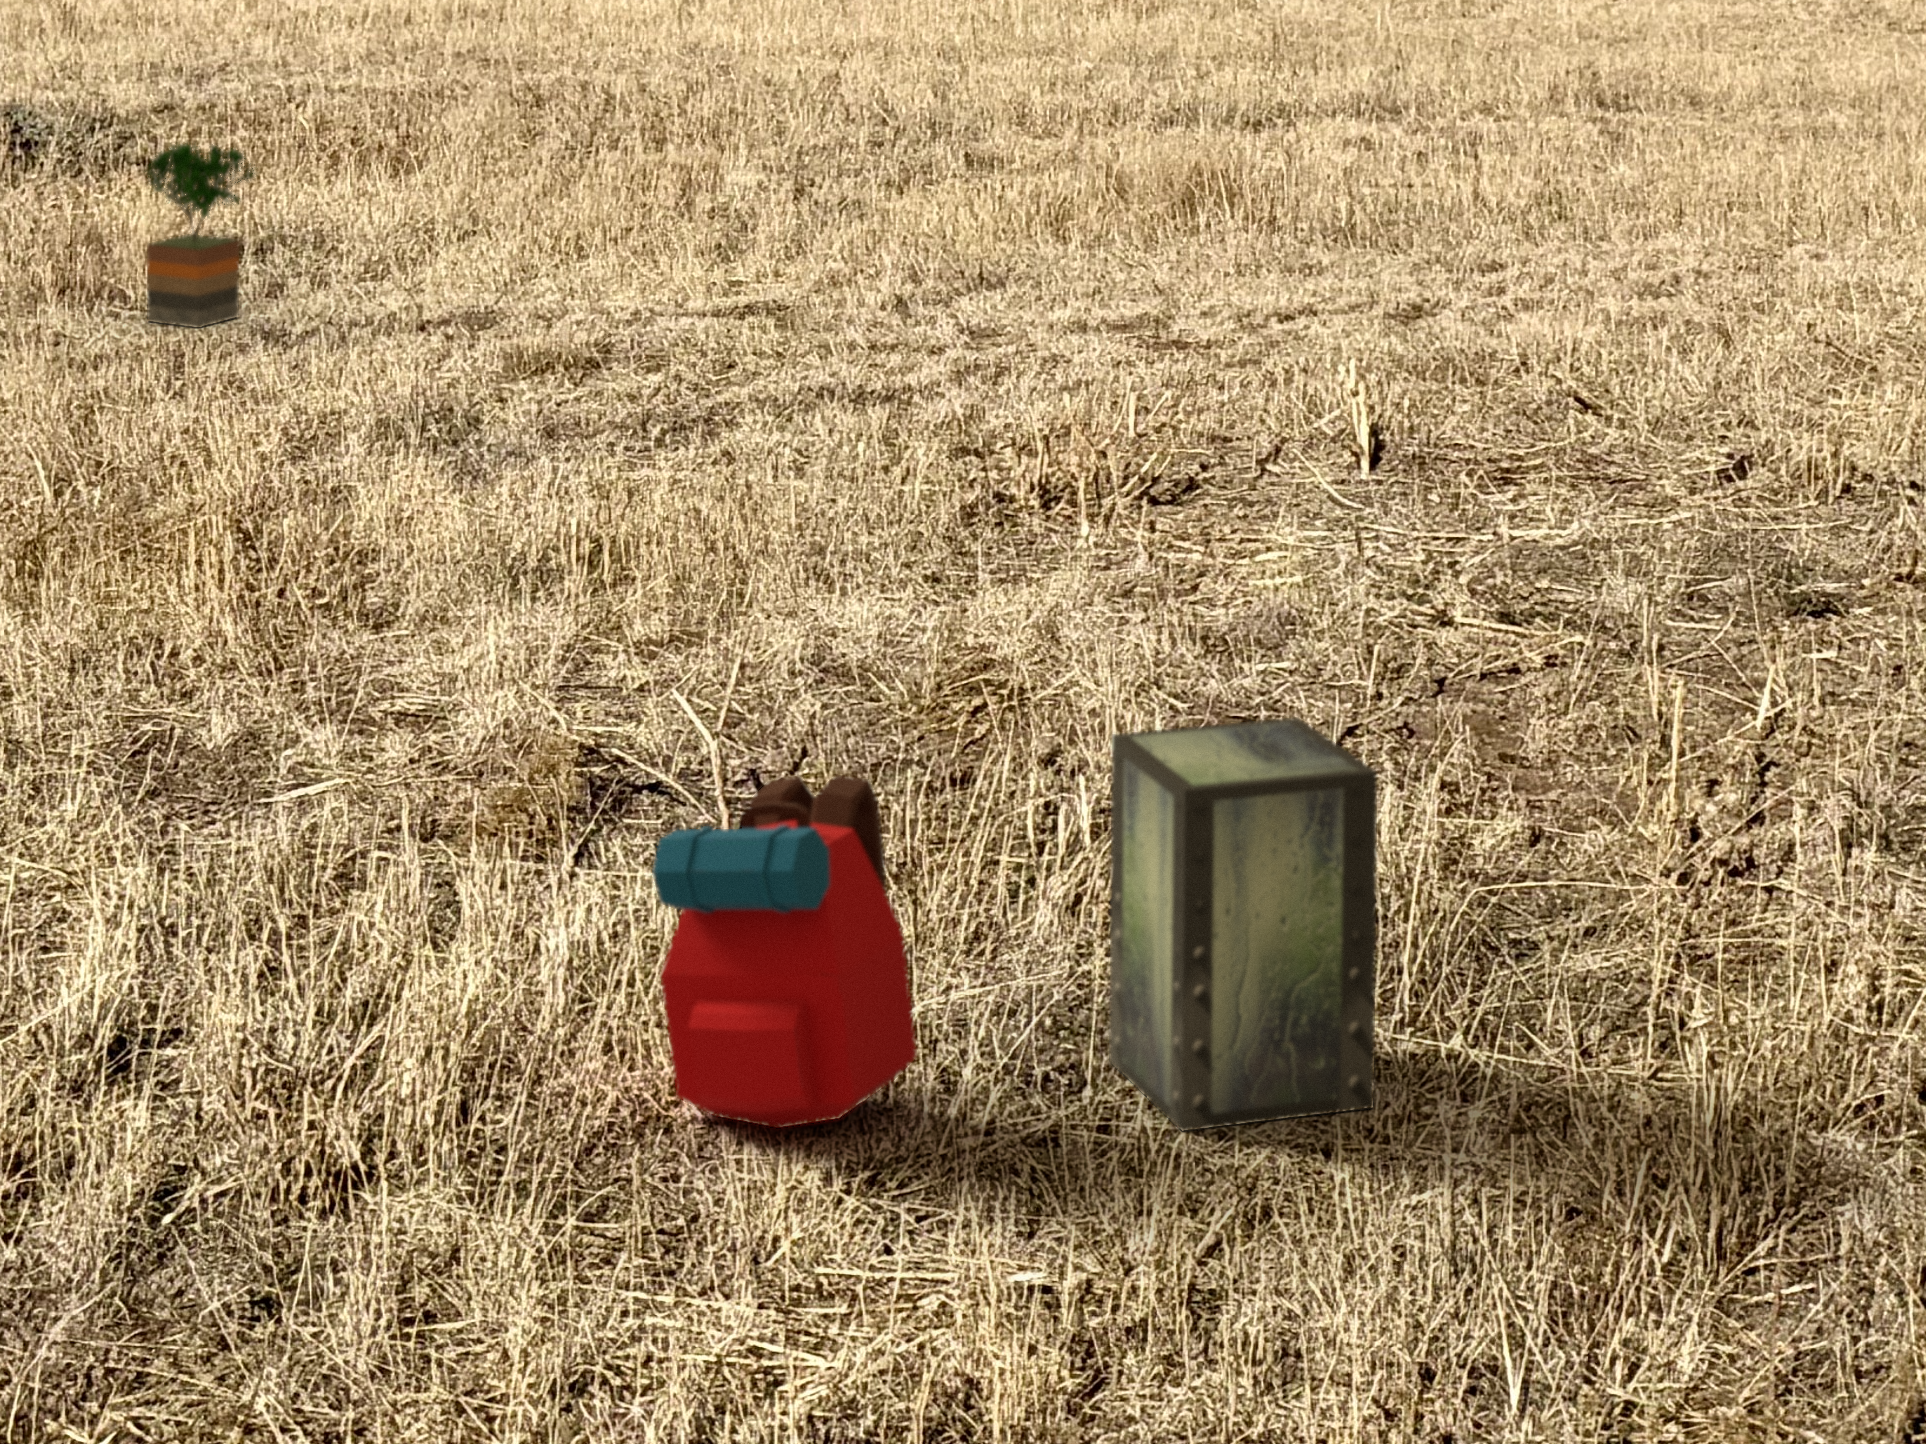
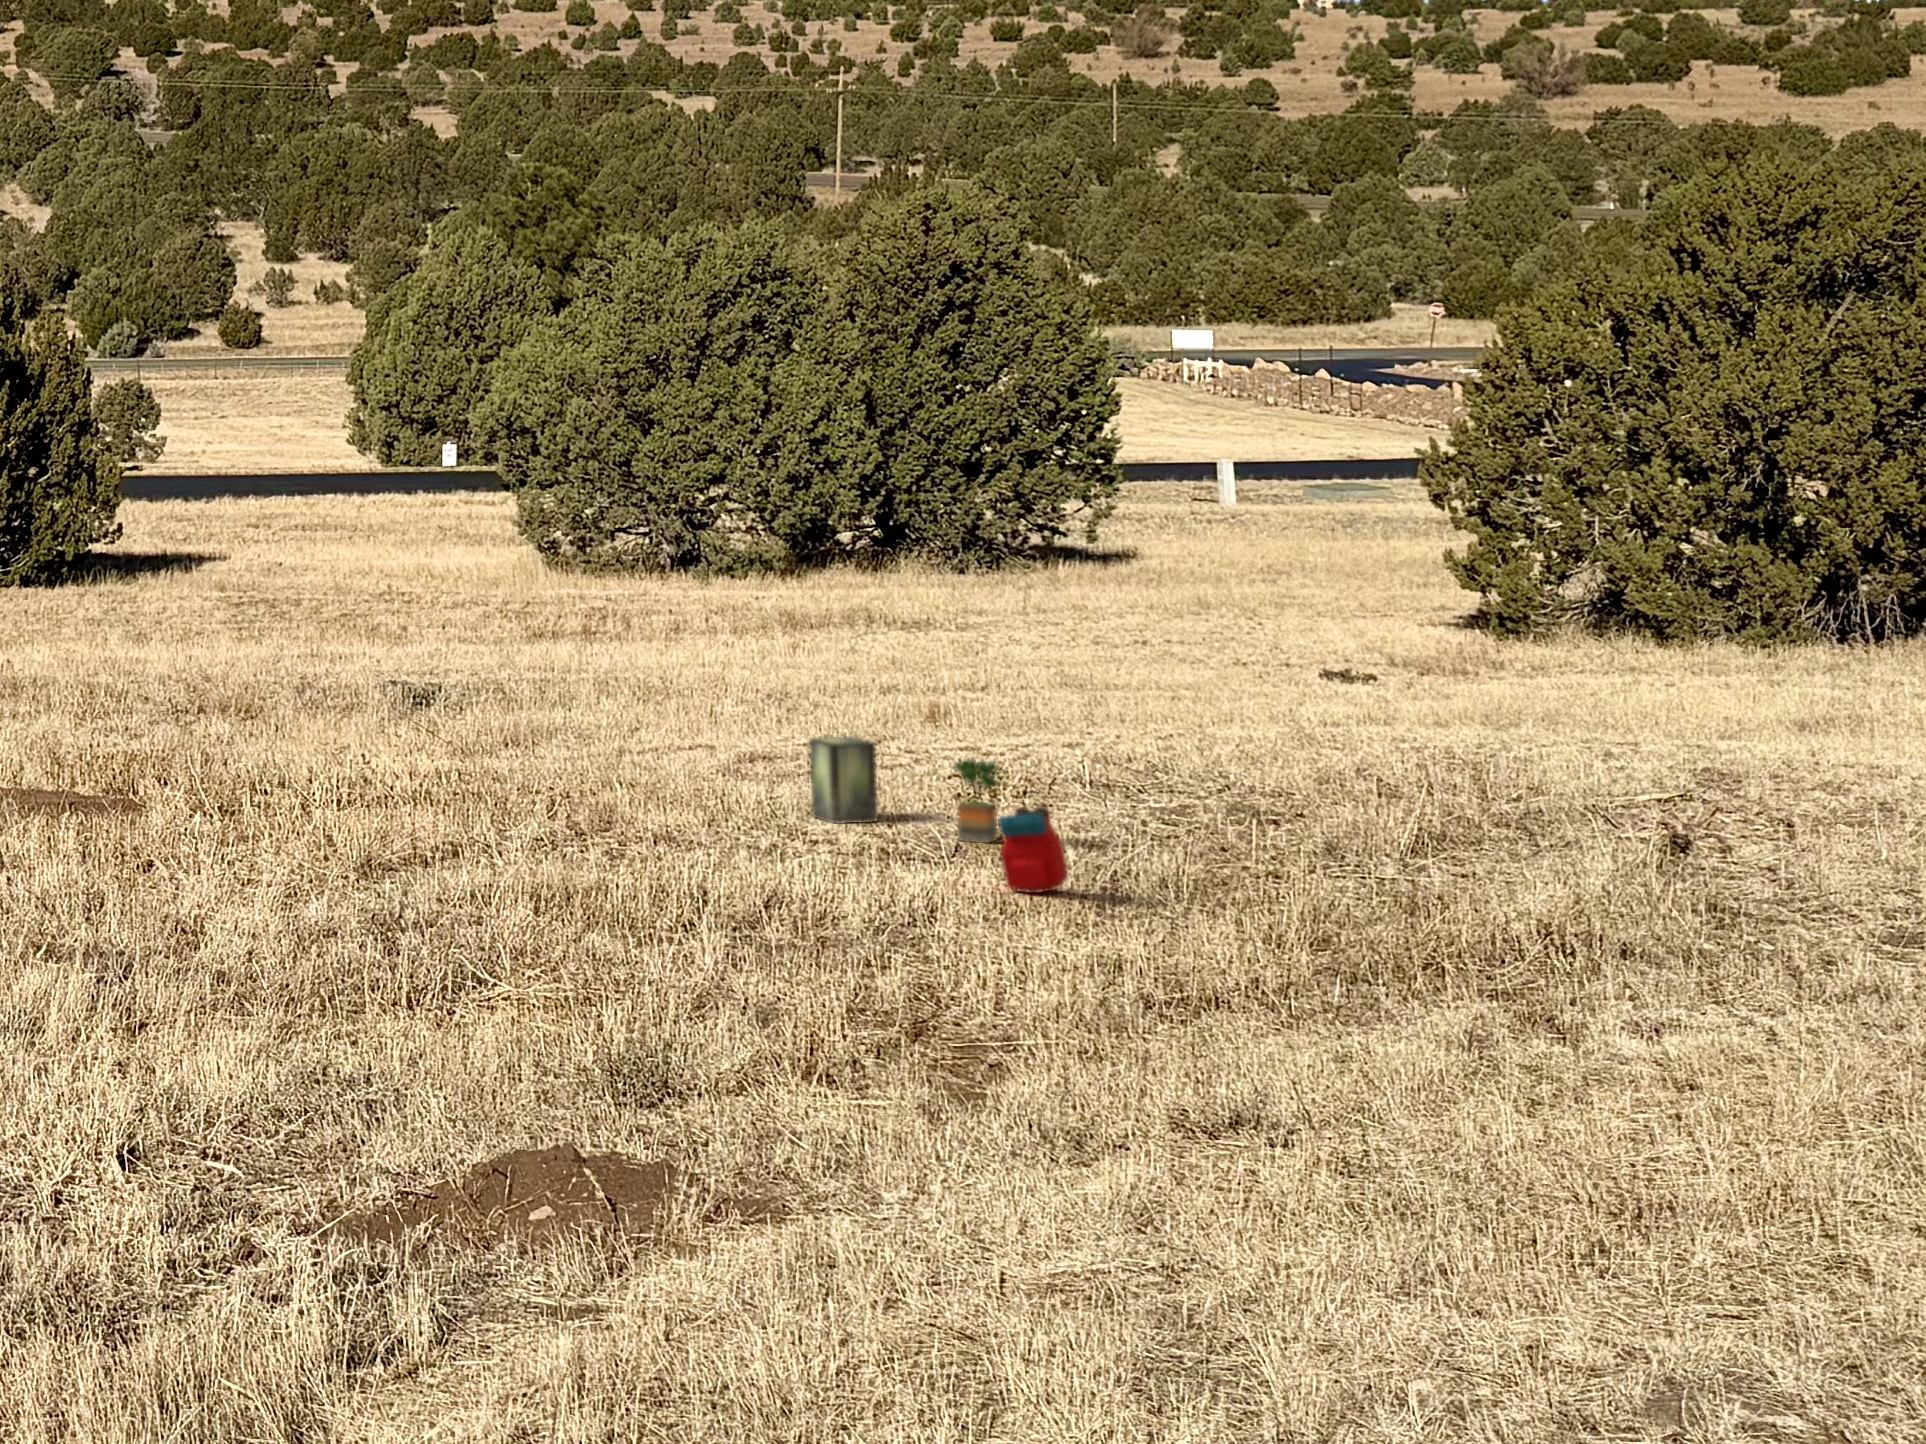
potted tree: present [145,144,255,328] -> present [953,759,1005,843]
storage box: present [1109,717,1377,1131] -> present [809,736,878,824]

